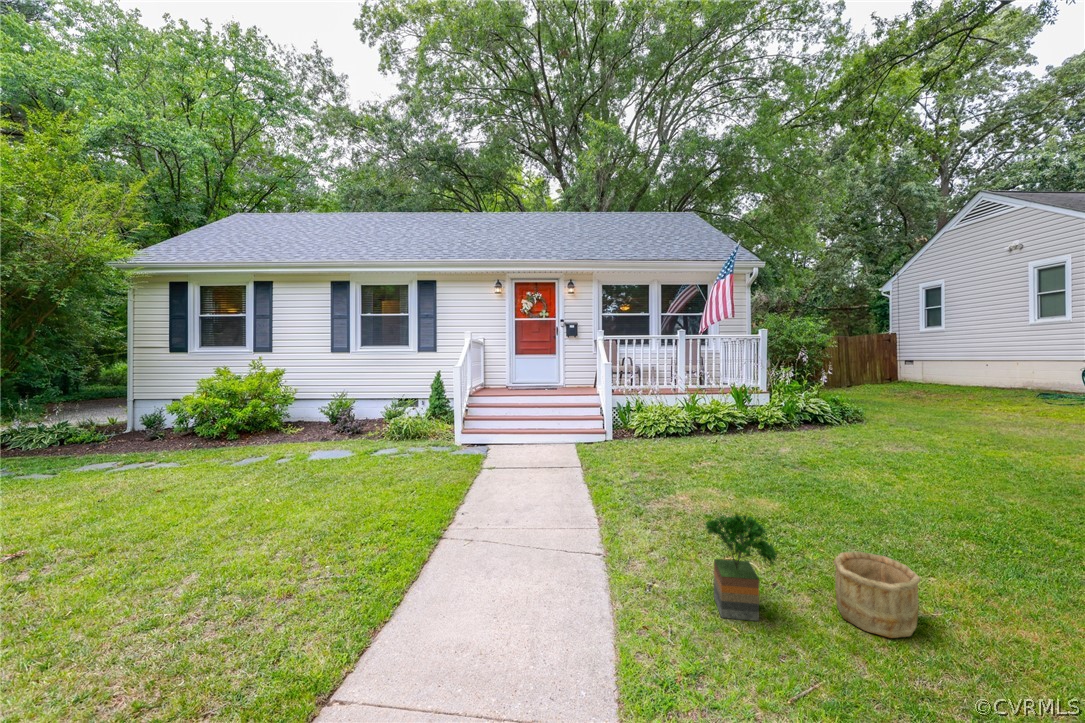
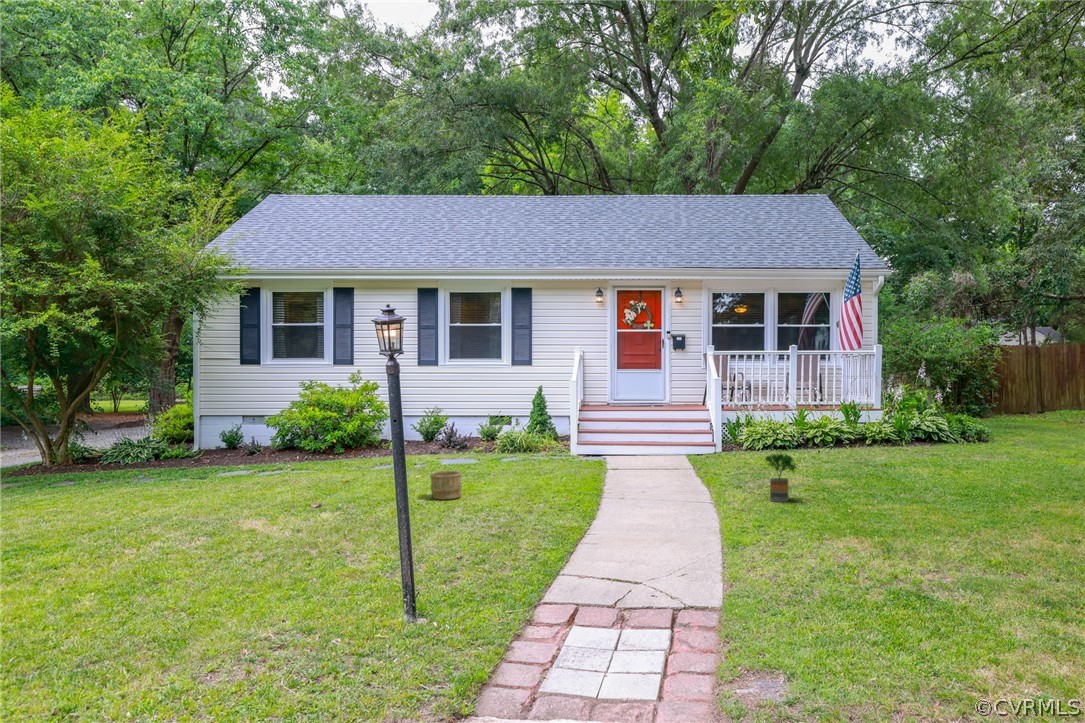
wooden bucket: present [833,552,921,638] -> present [430,471,462,500]

